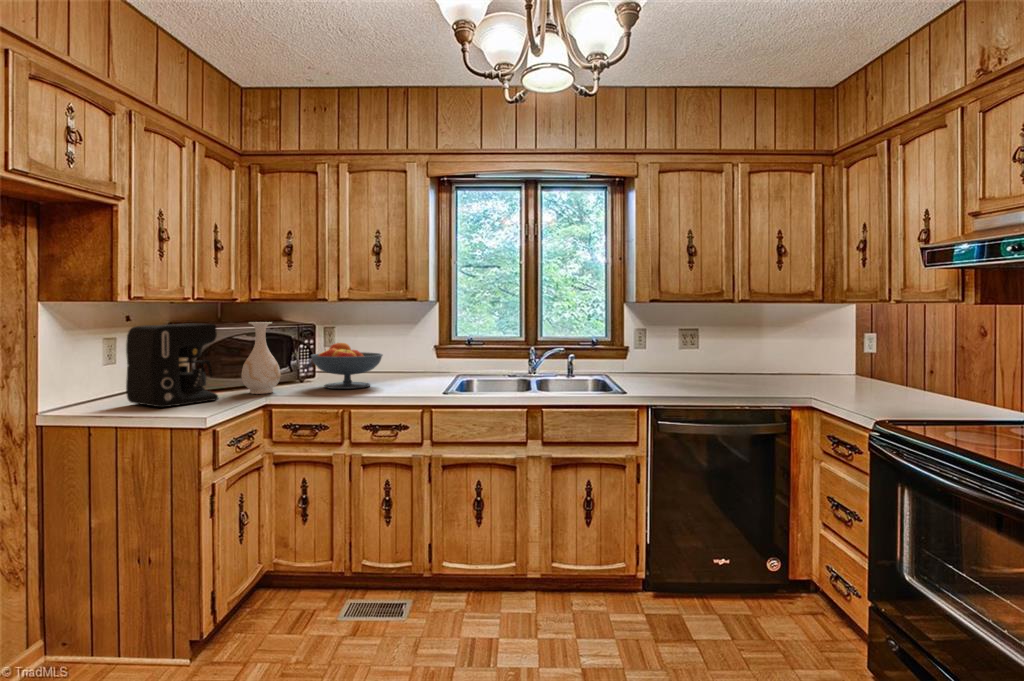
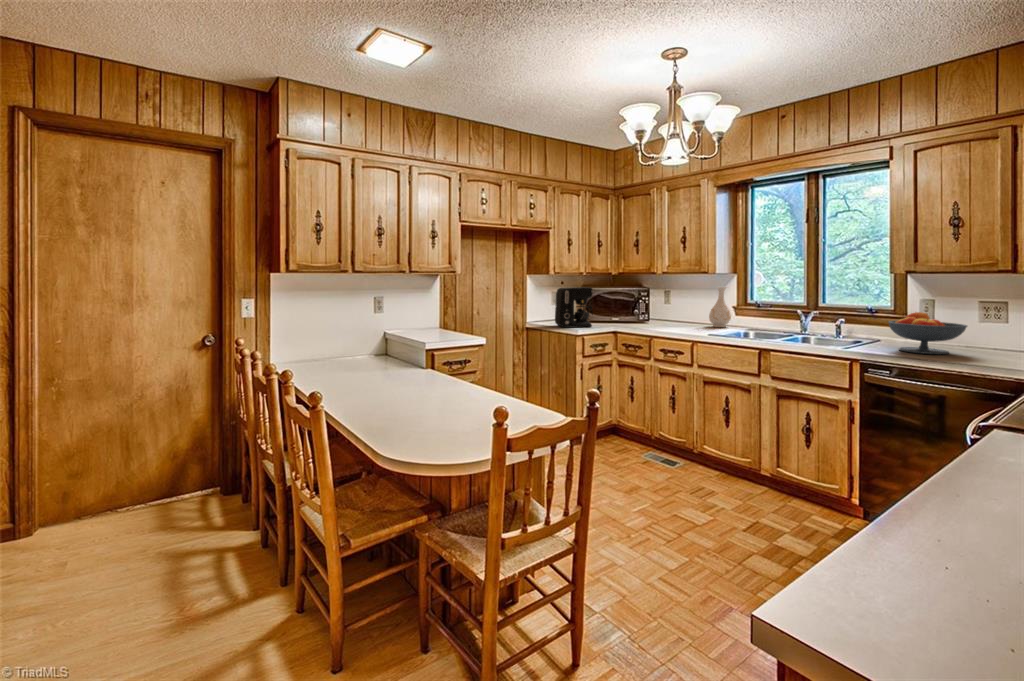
vase: present [241,322,281,394] -> present [709,287,731,327]
fruit bowl: present [311,343,383,389] -> present [888,312,967,354]

